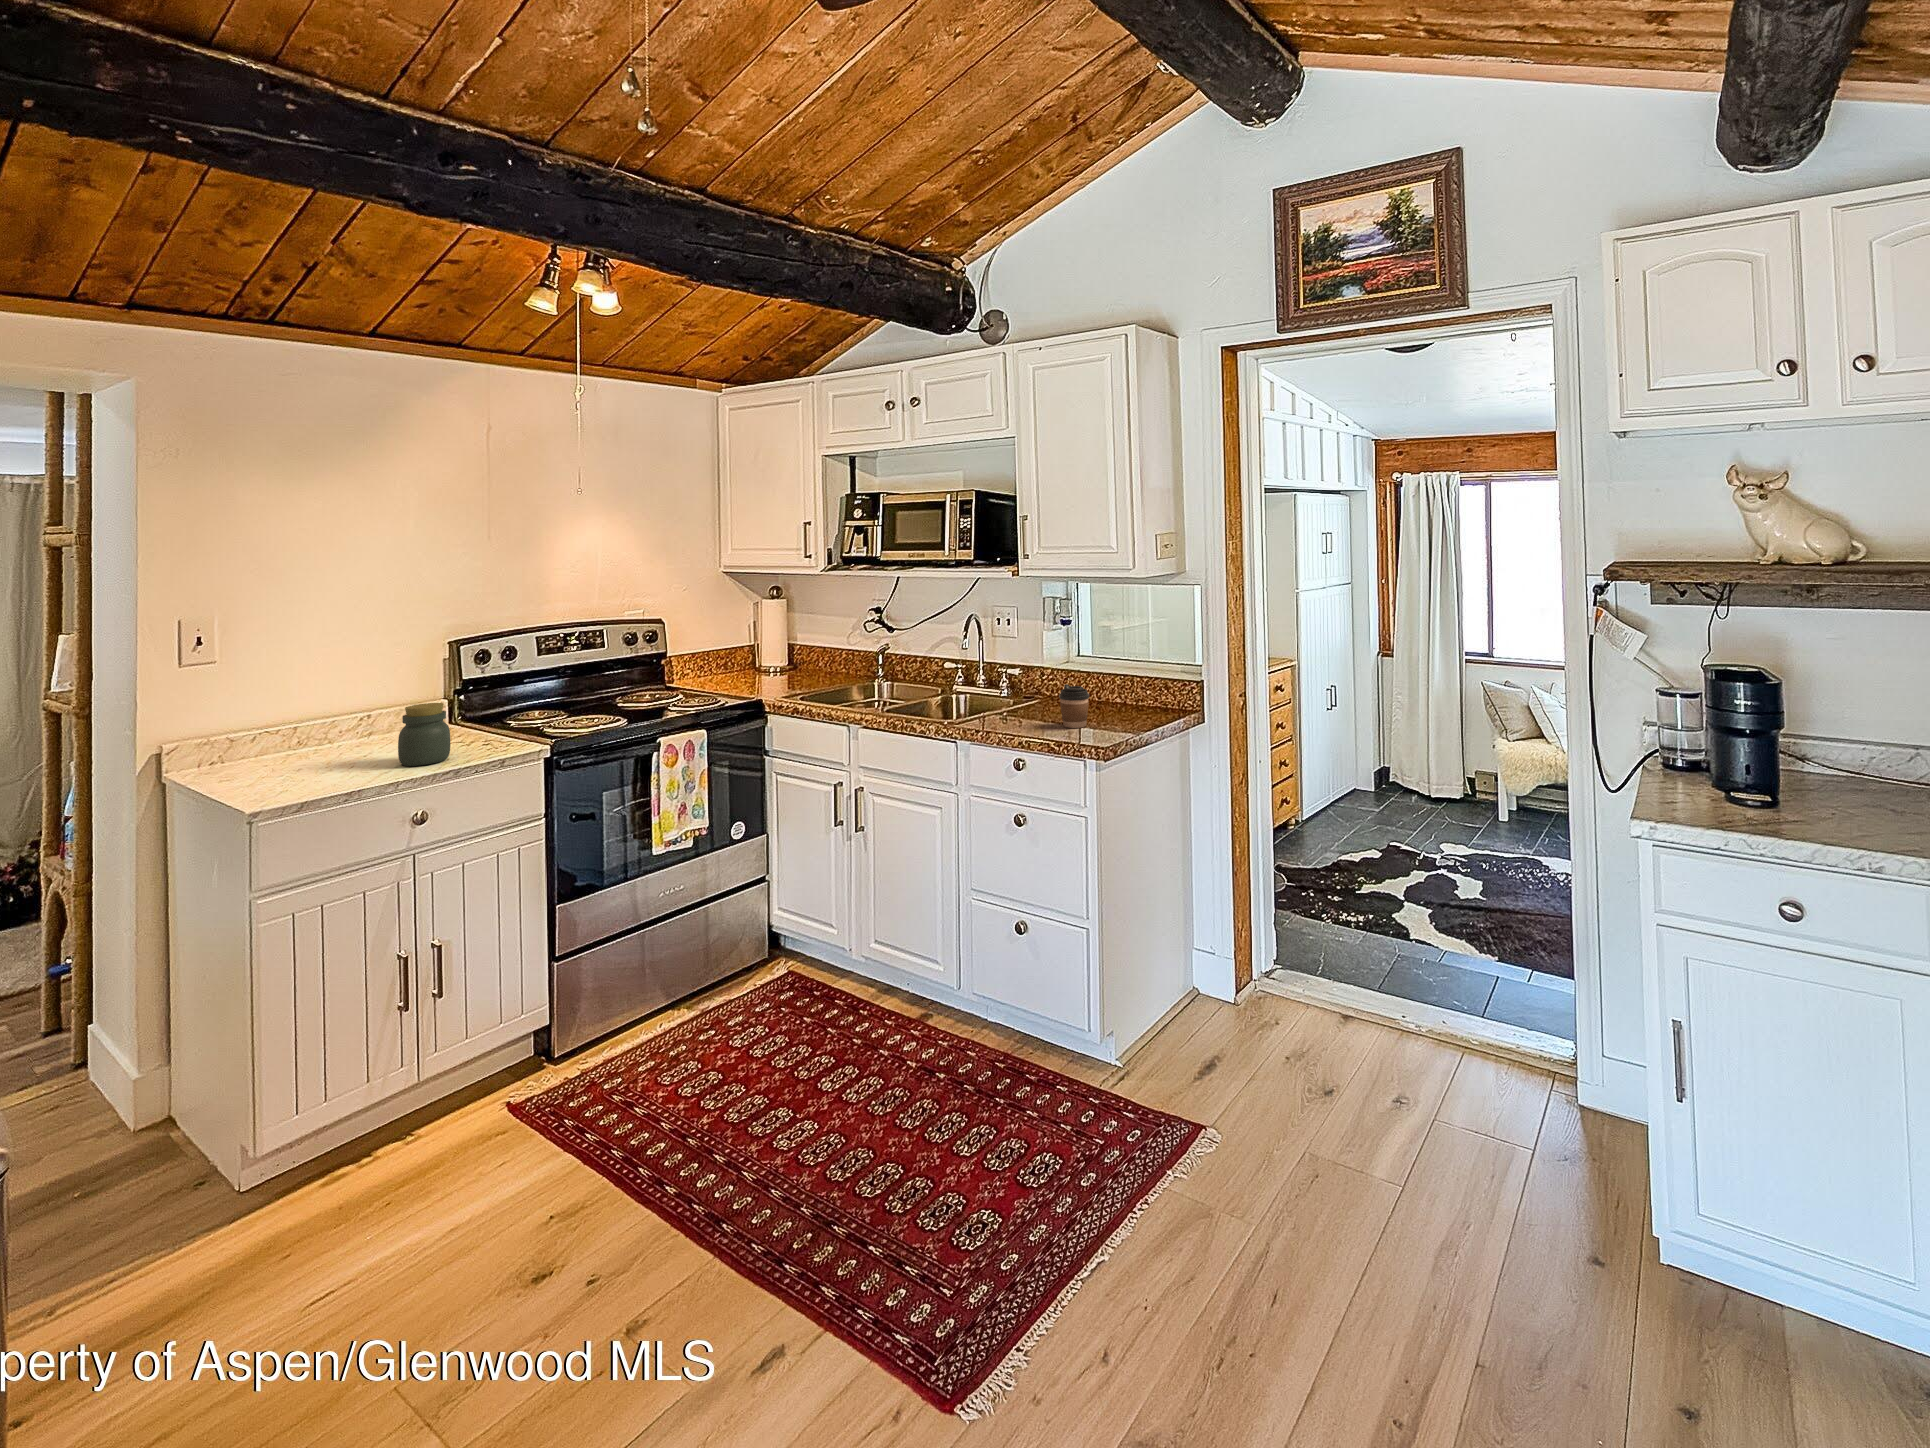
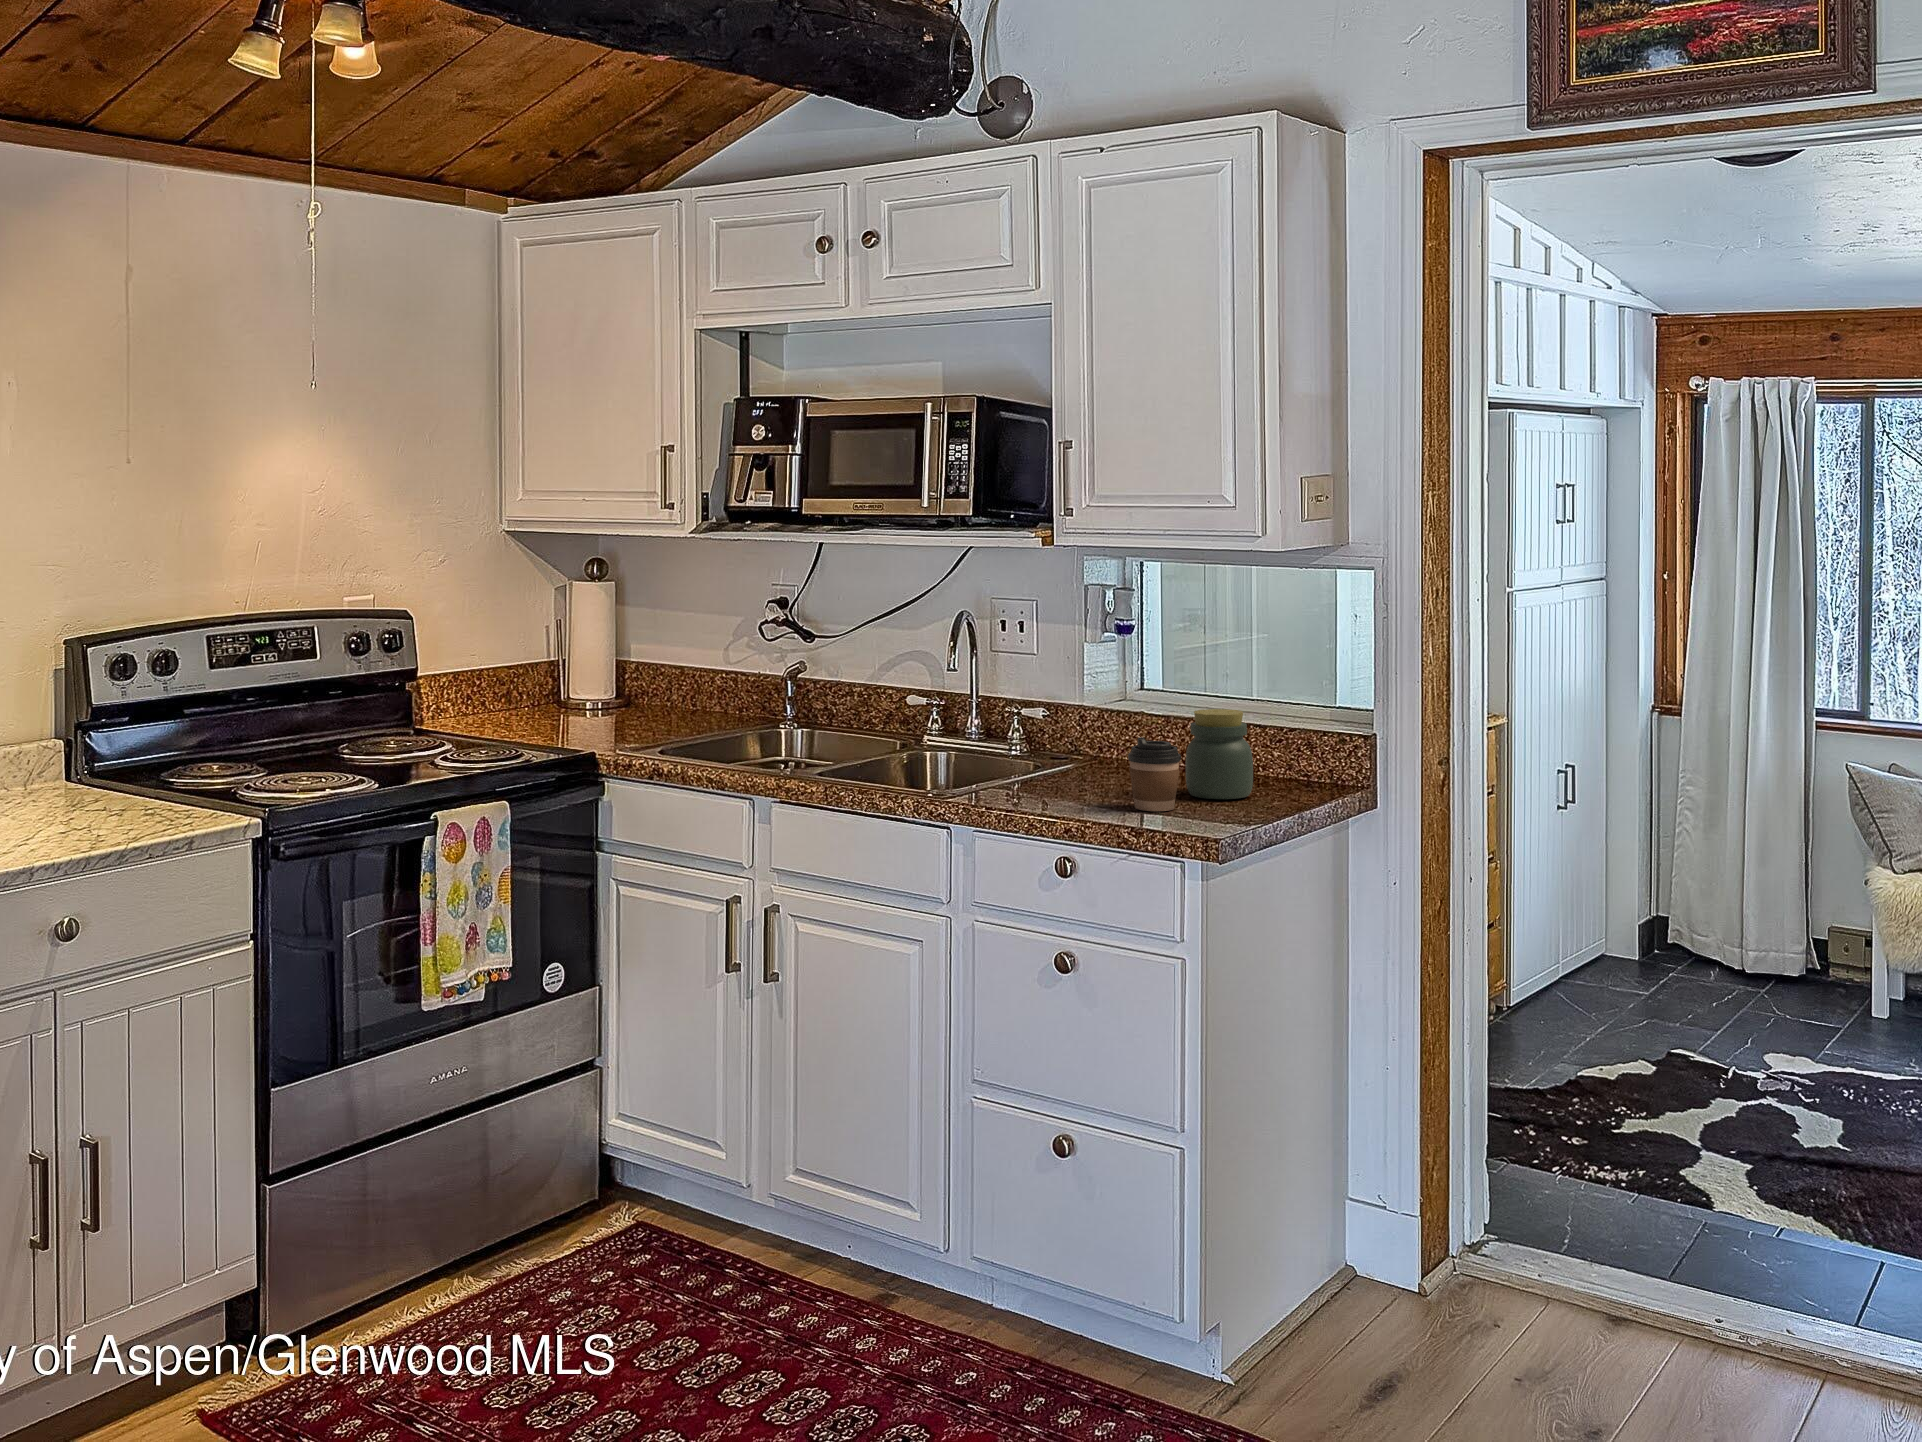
jar: present [398,703,450,766] -> present [1186,709,1253,799]

